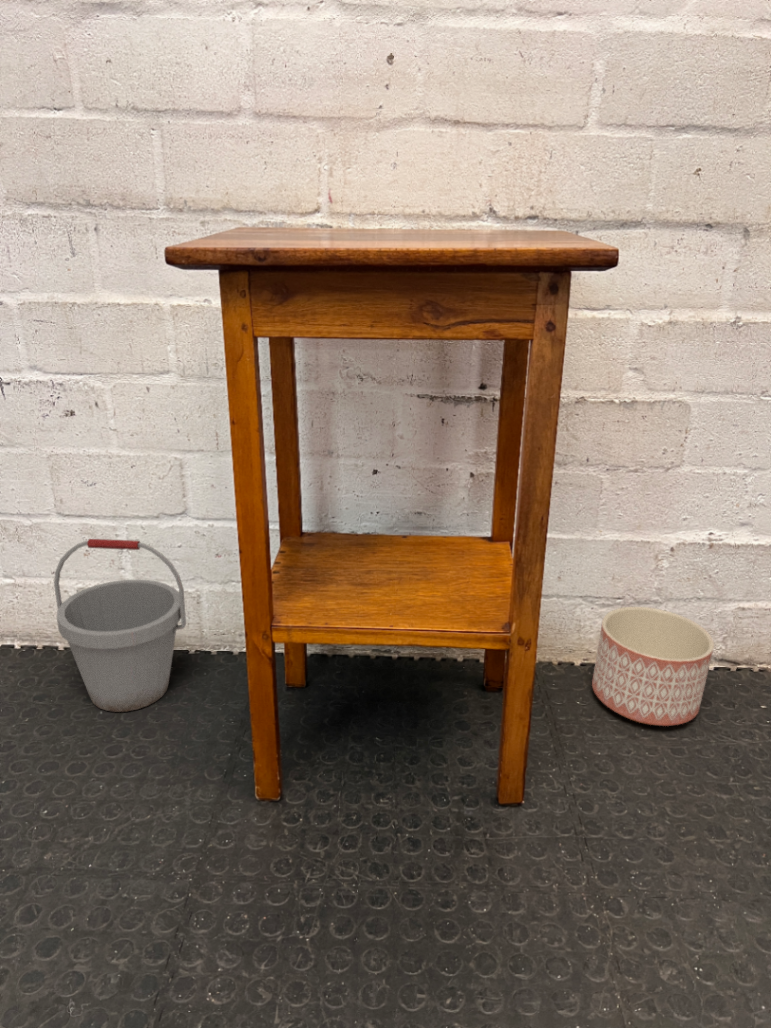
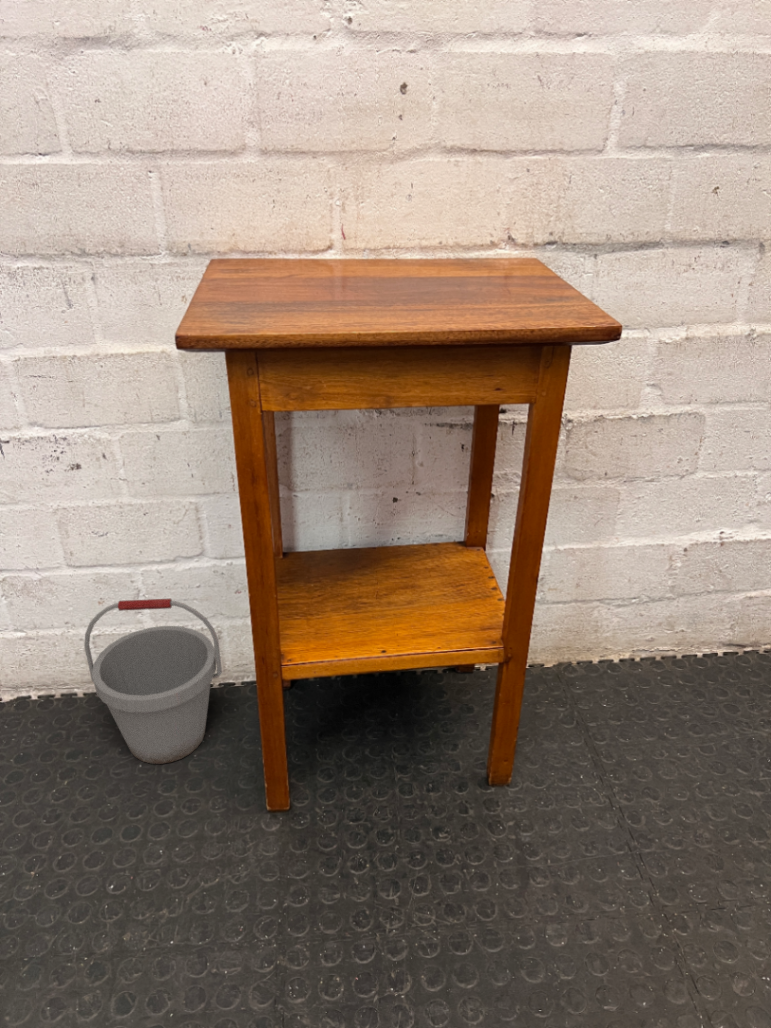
planter: present [592,607,714,726] -> none [614,608,731,726]

